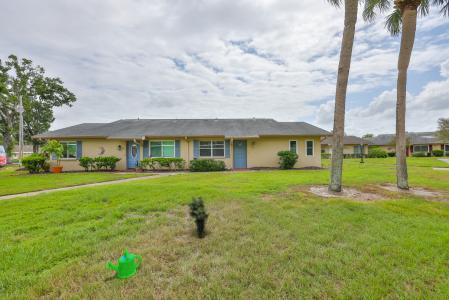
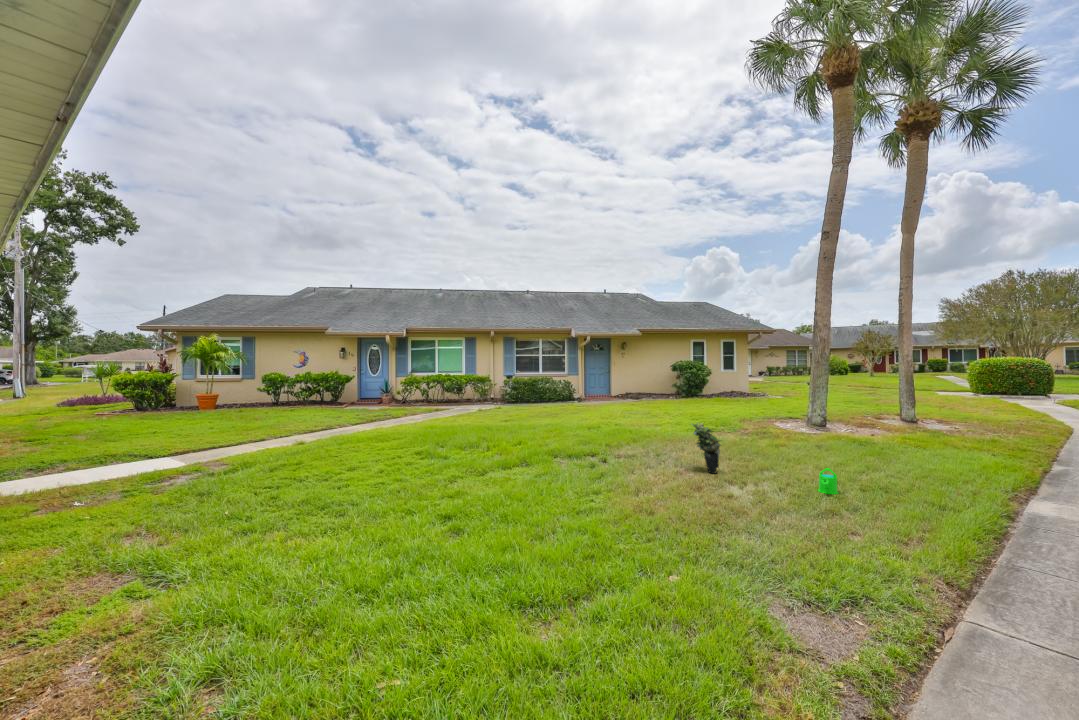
watering can: present [107,250,142,278] -> present [818,468,838,494]

